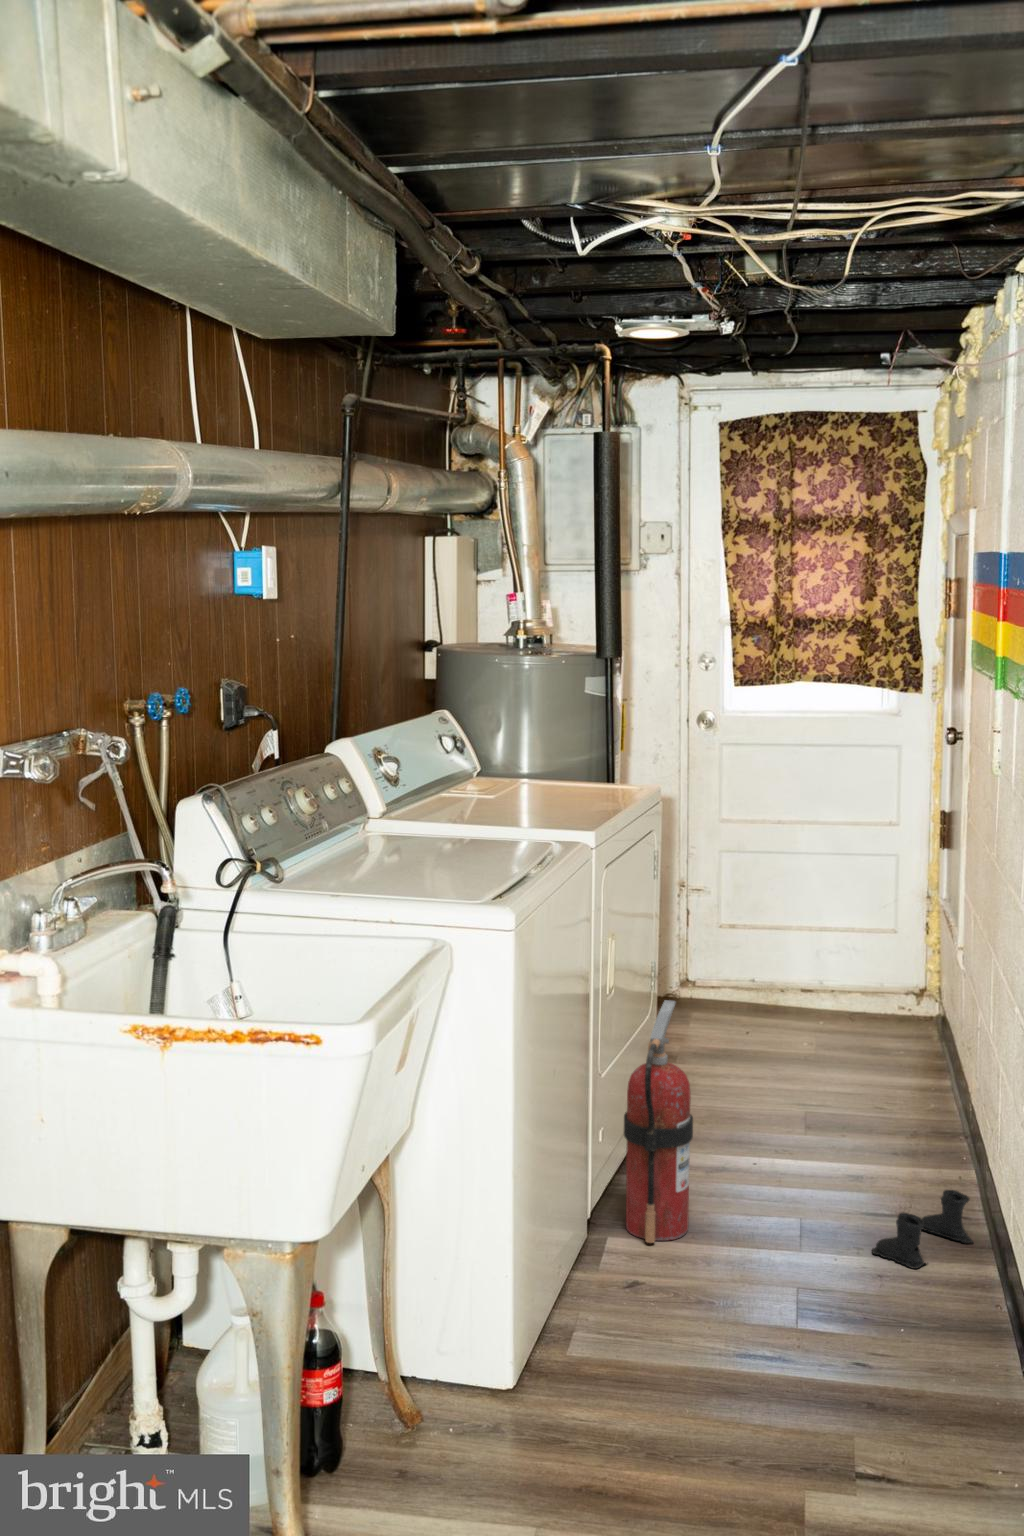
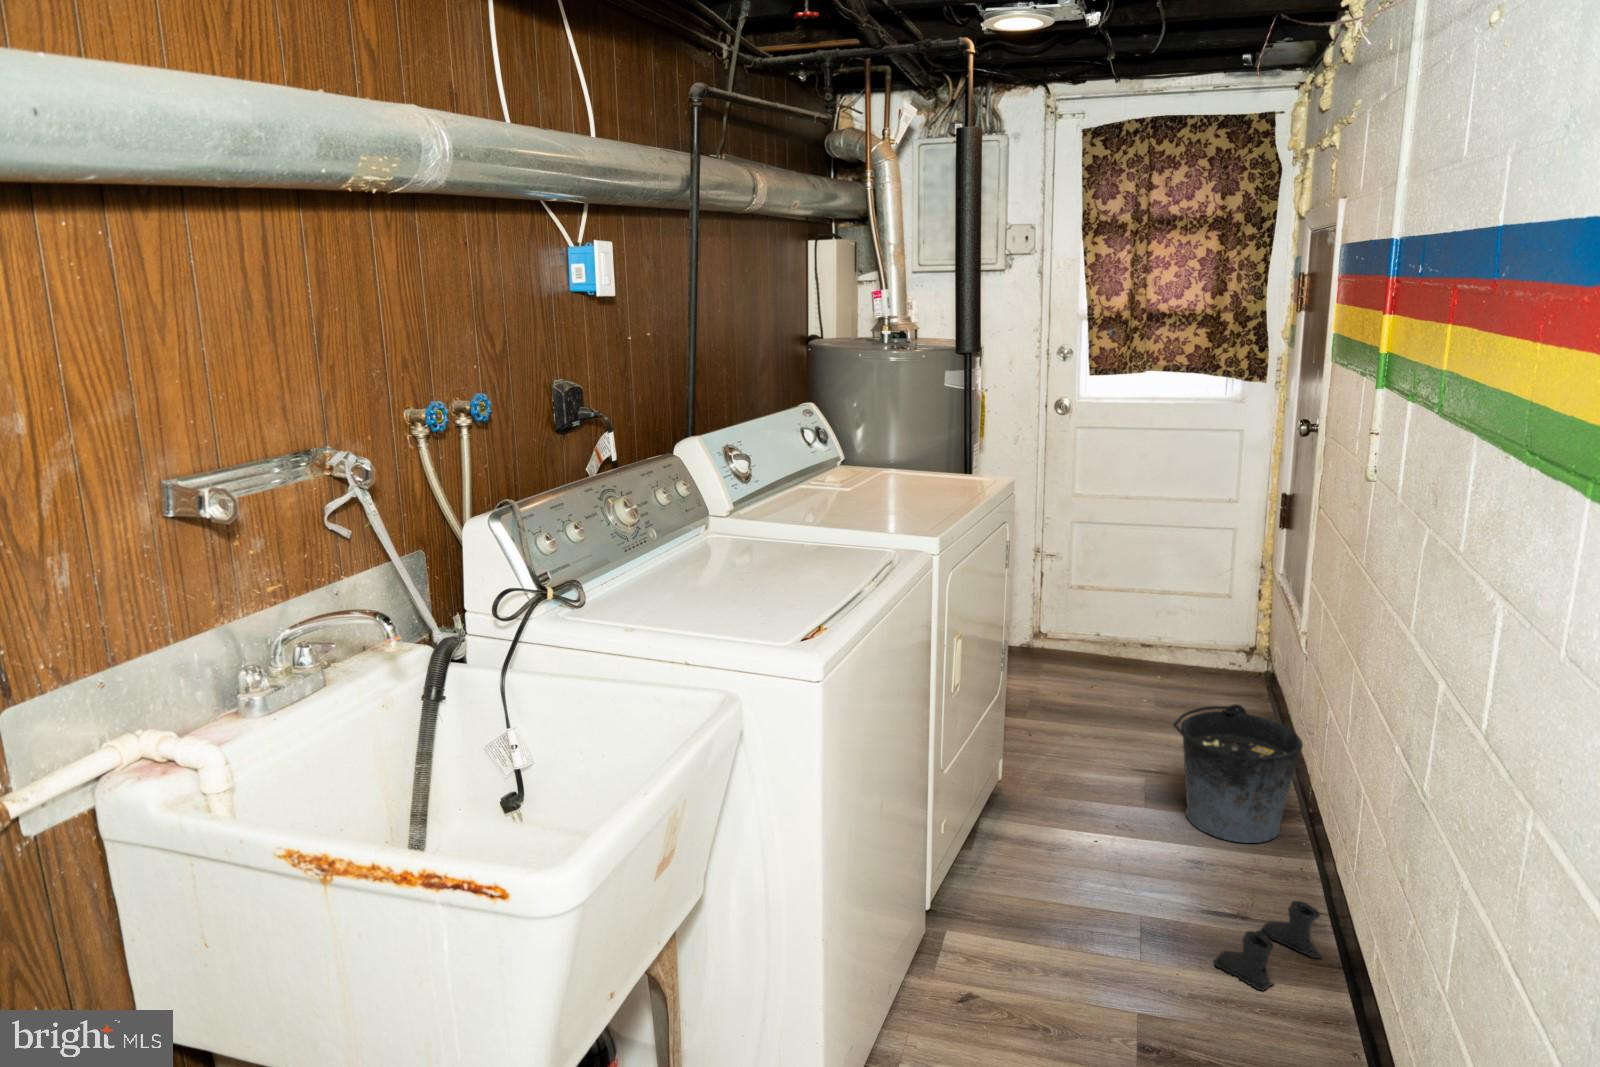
fire extinguisher: present [624,1000,693,1243] -> none [964,697,1033,938]
bucket: none [831,1022,959,1160] -> present [1173,704,1303,843]

